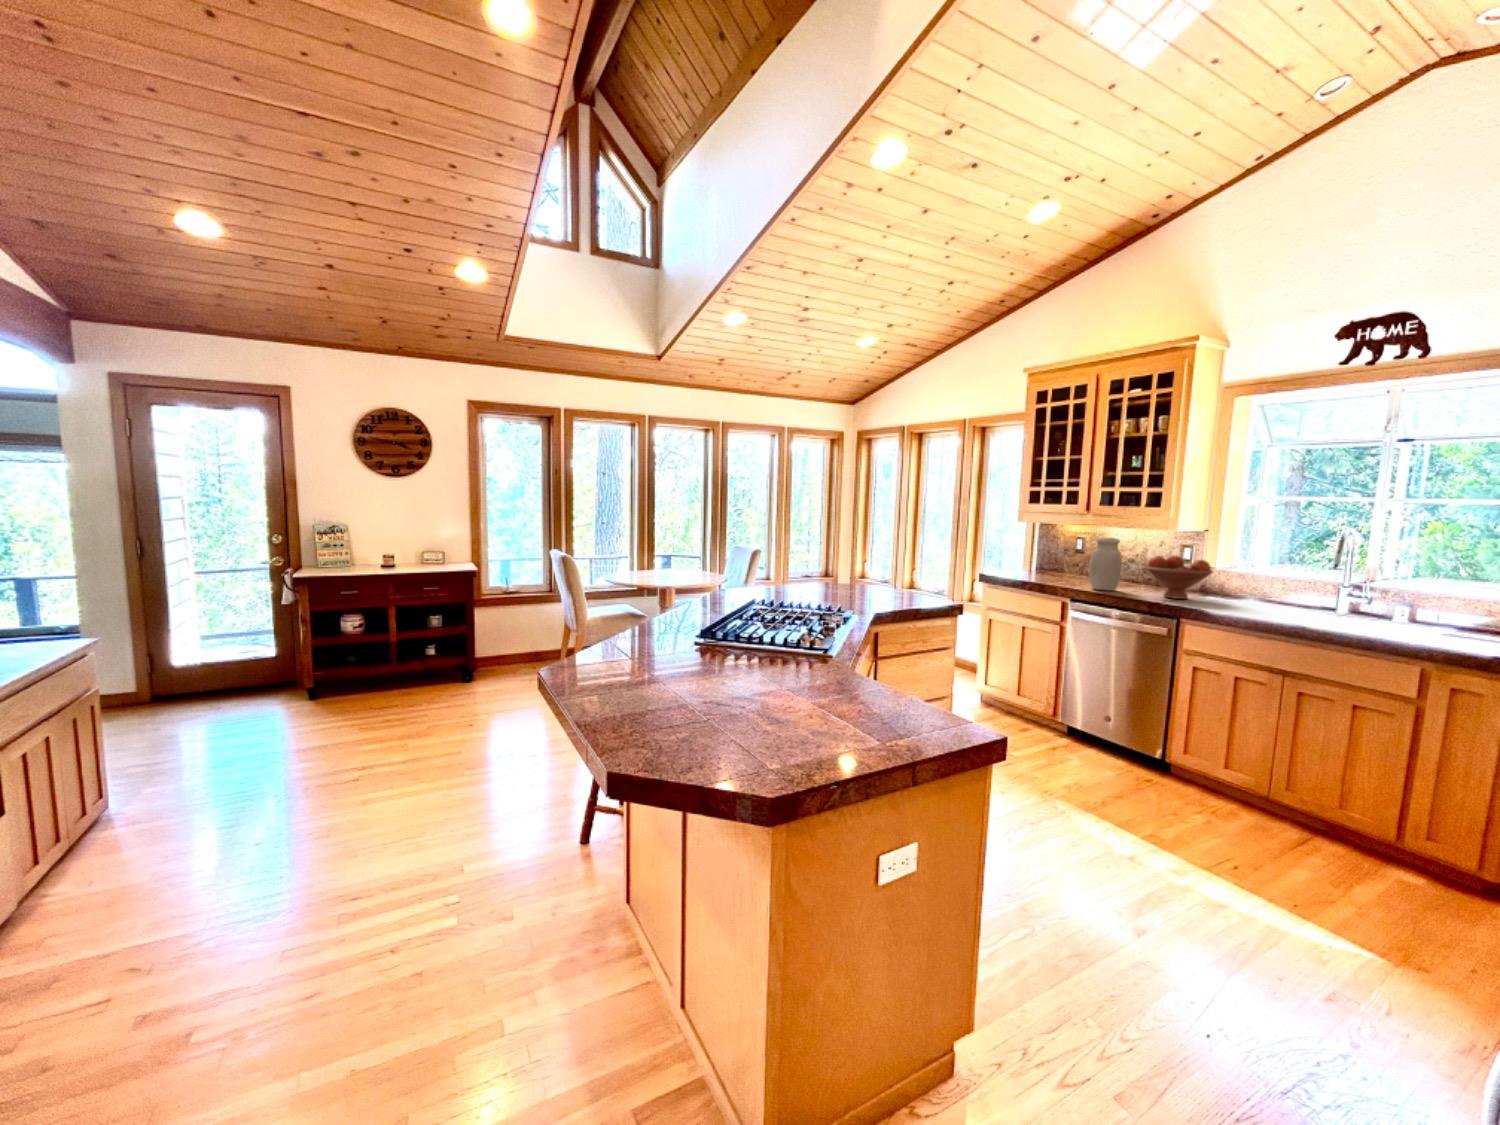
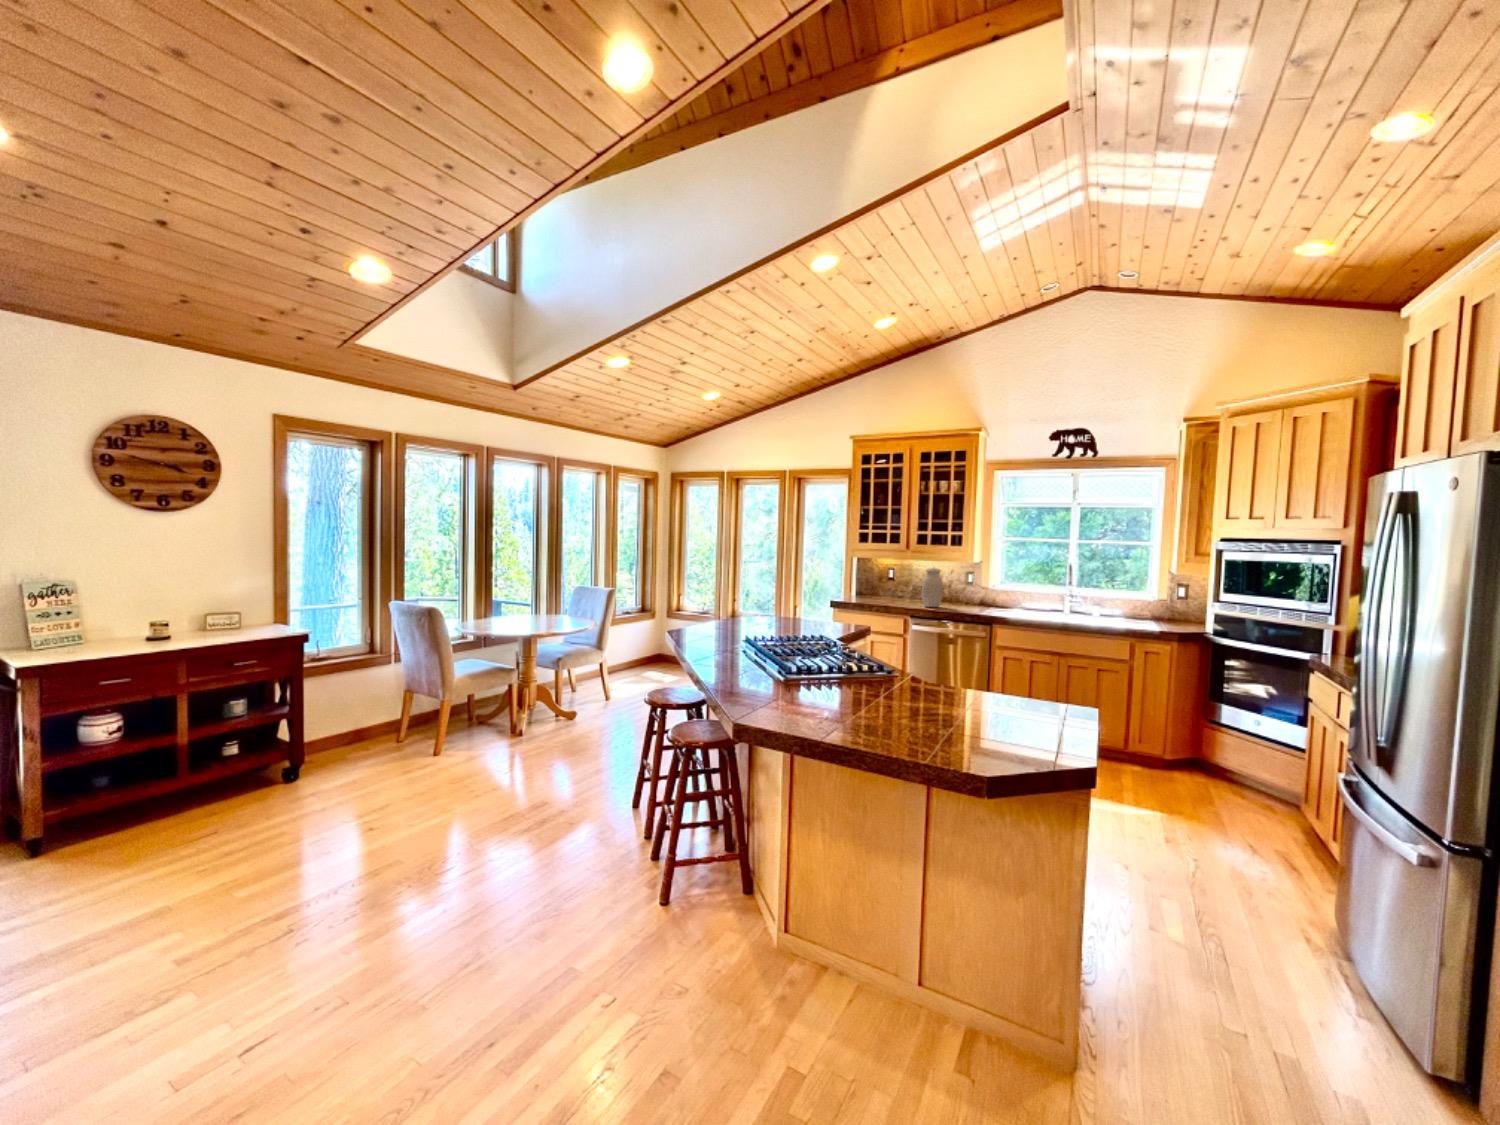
fruit bowl: present [1146,556,1212,599] -> none [959,580,1001,610]

